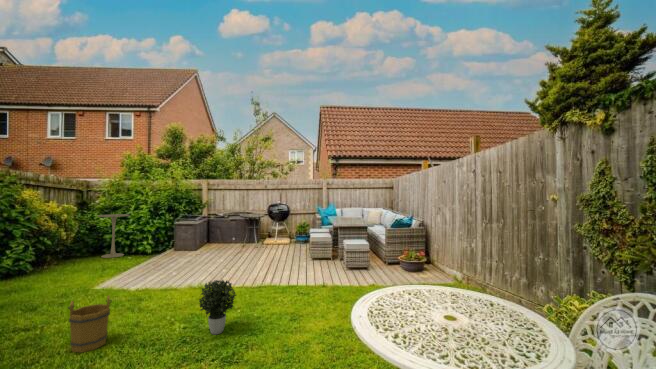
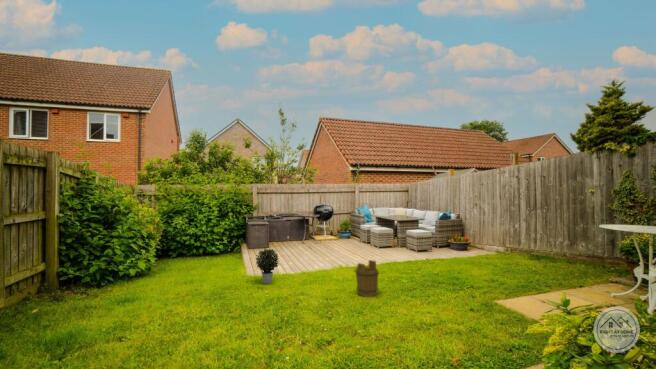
pedestal table: present [98,214,130,258] -> none [181,216,208,257]
potted plant: present [199,280,236,335] -> present [256,249,279,284]

